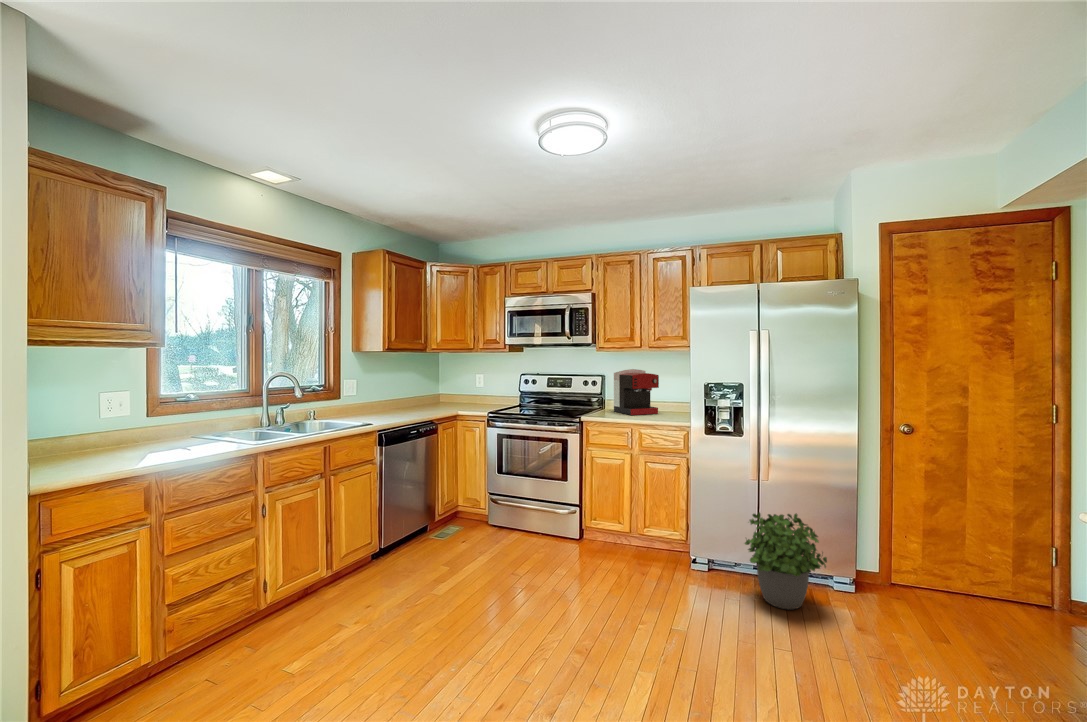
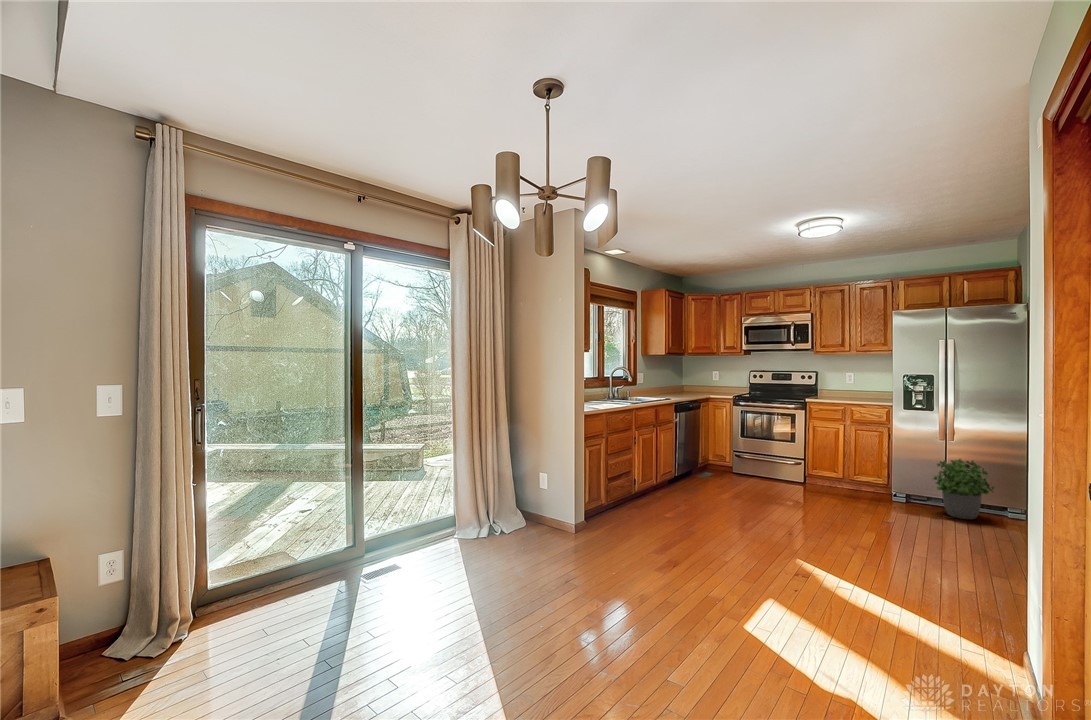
coffee maker: present [614,369,659,415] -> none [828,367,865,399]

